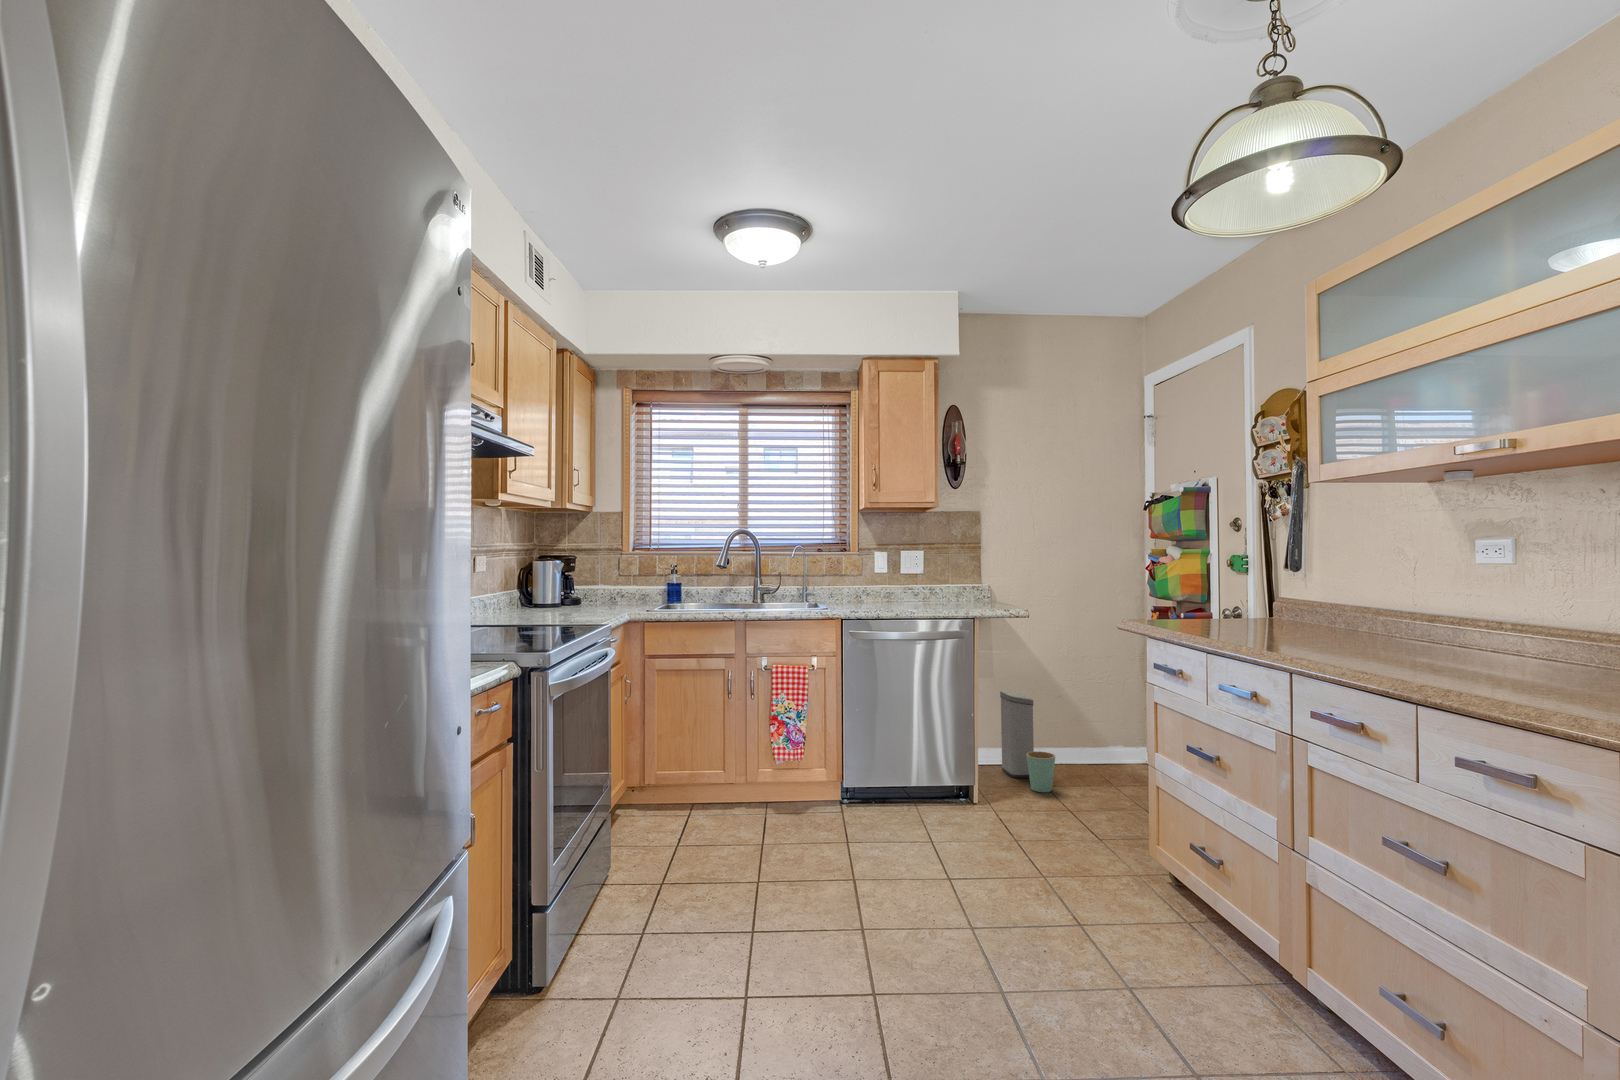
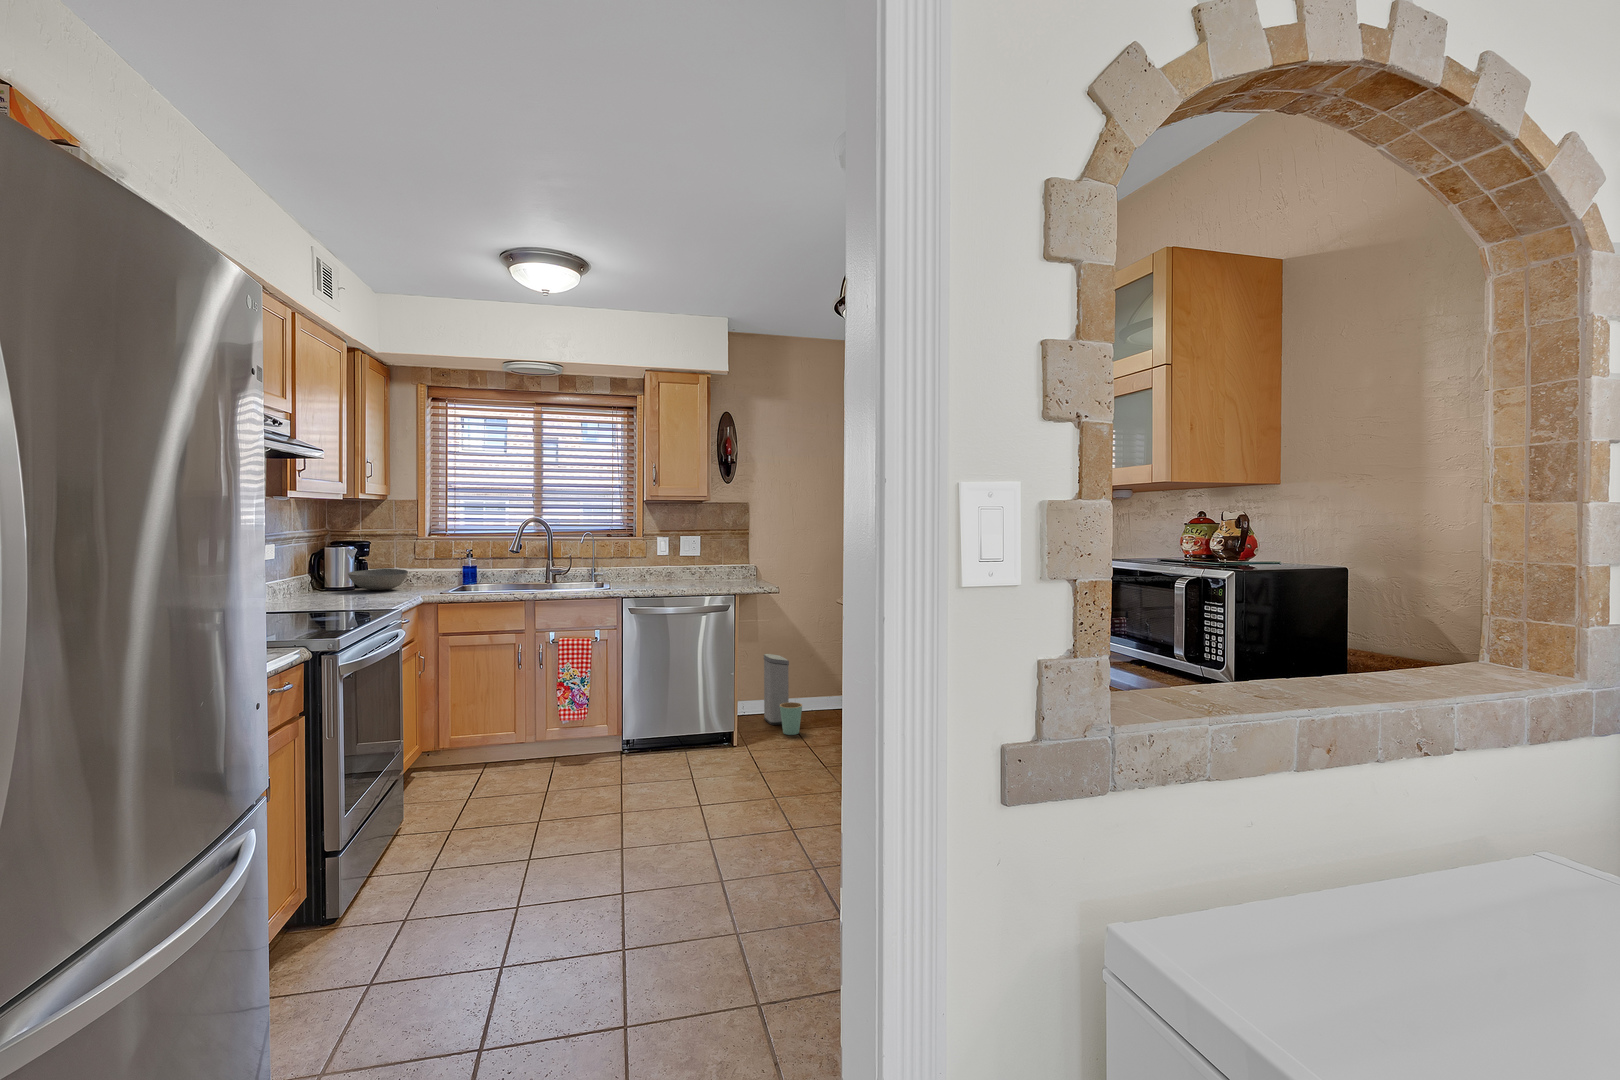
bowl: none [556,584,614,607] -> present [348,569,408,590]

